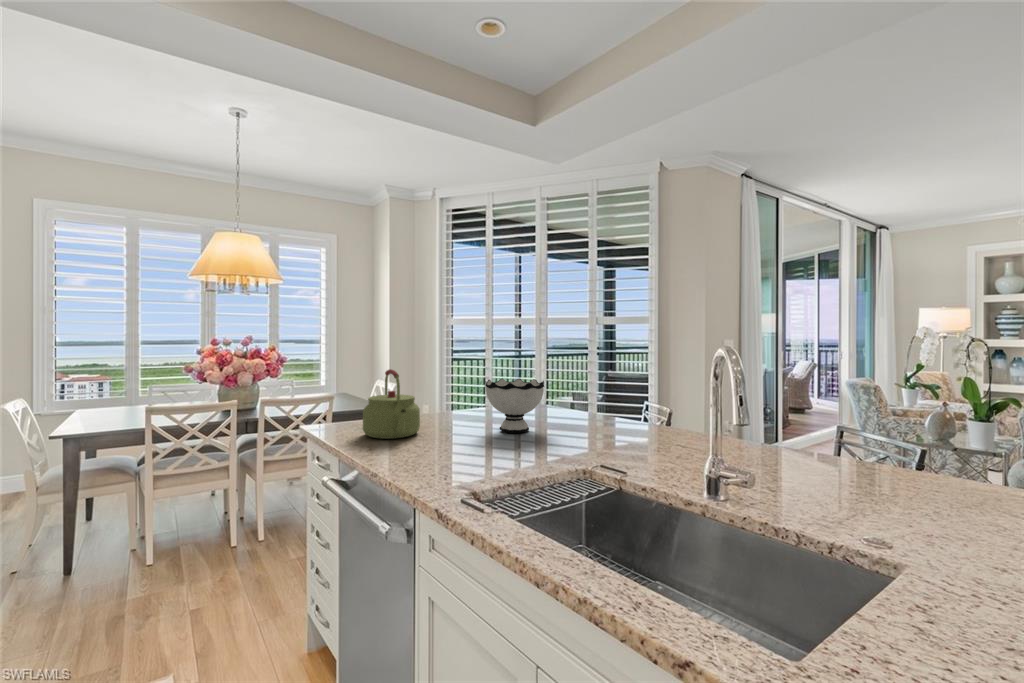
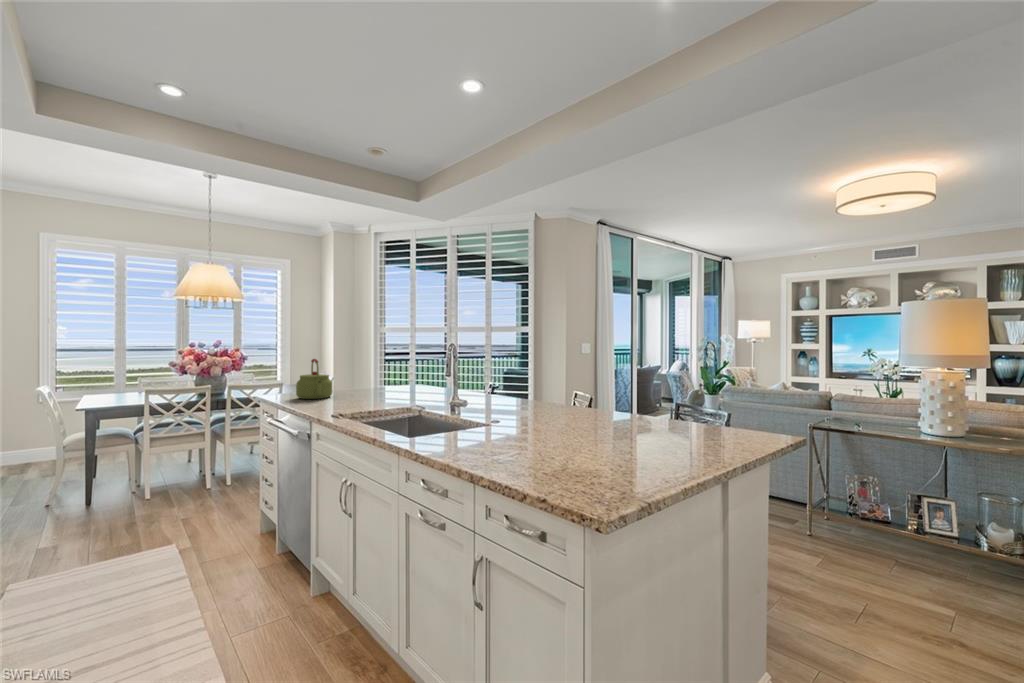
bowl: present [485,379,544,433] -> none [372,365,409,396]

